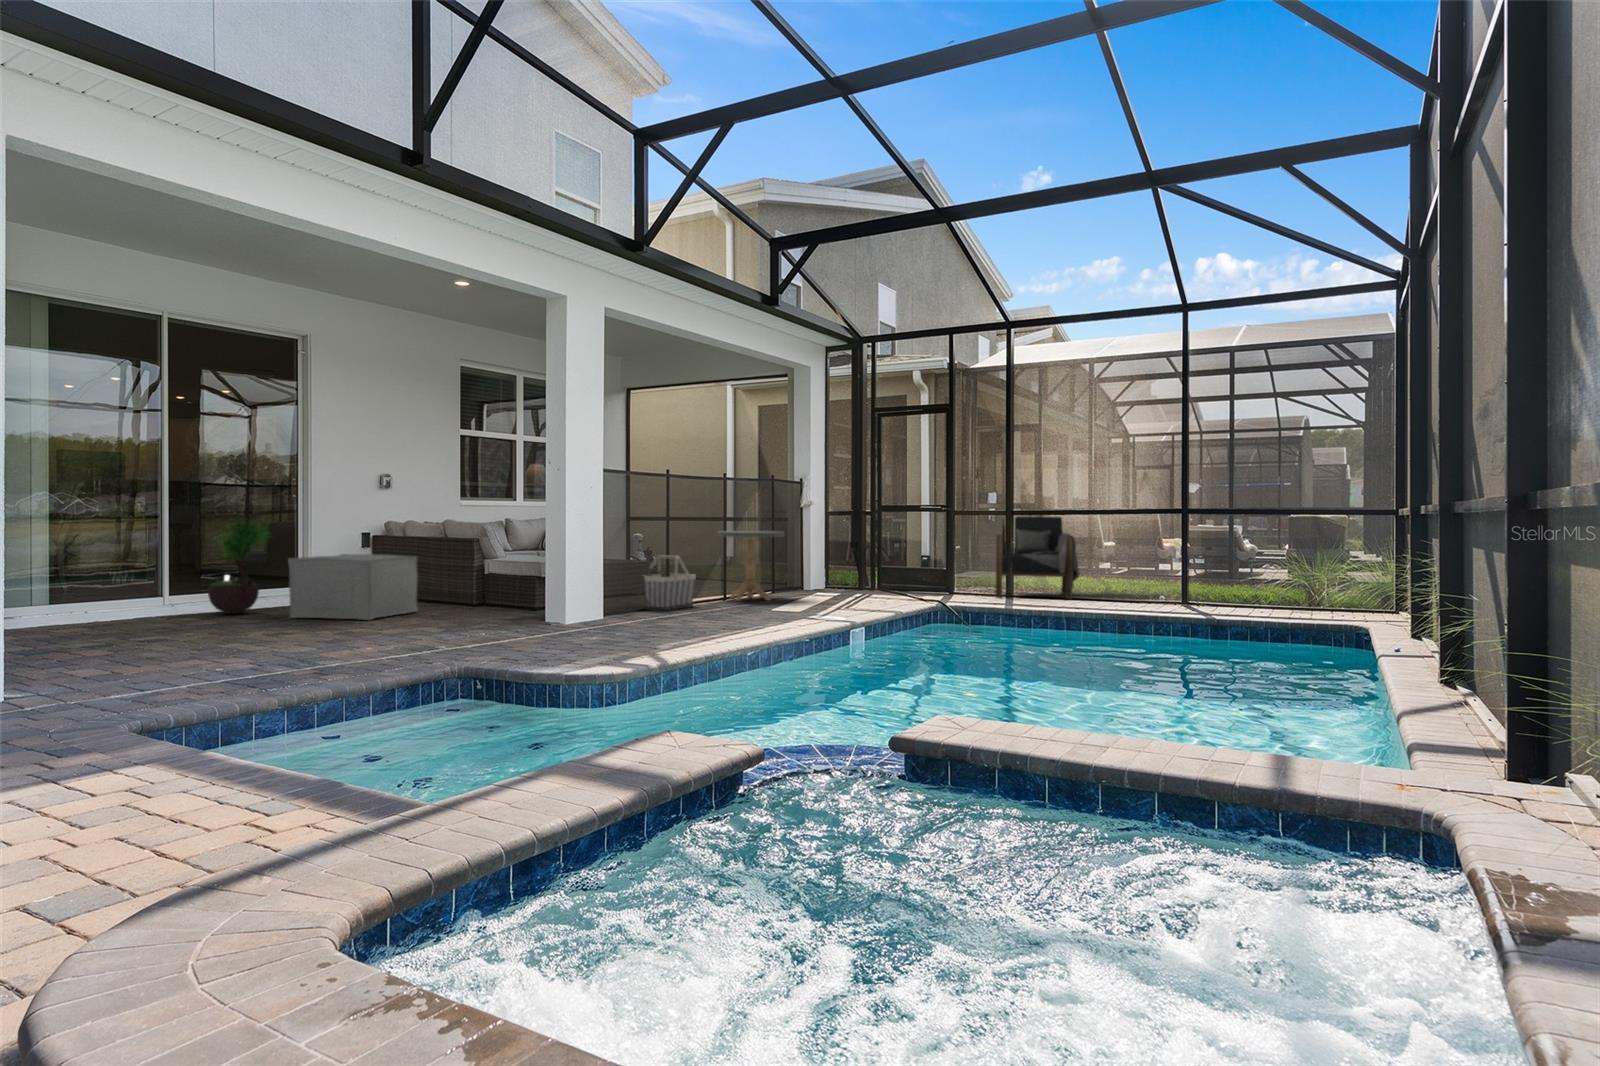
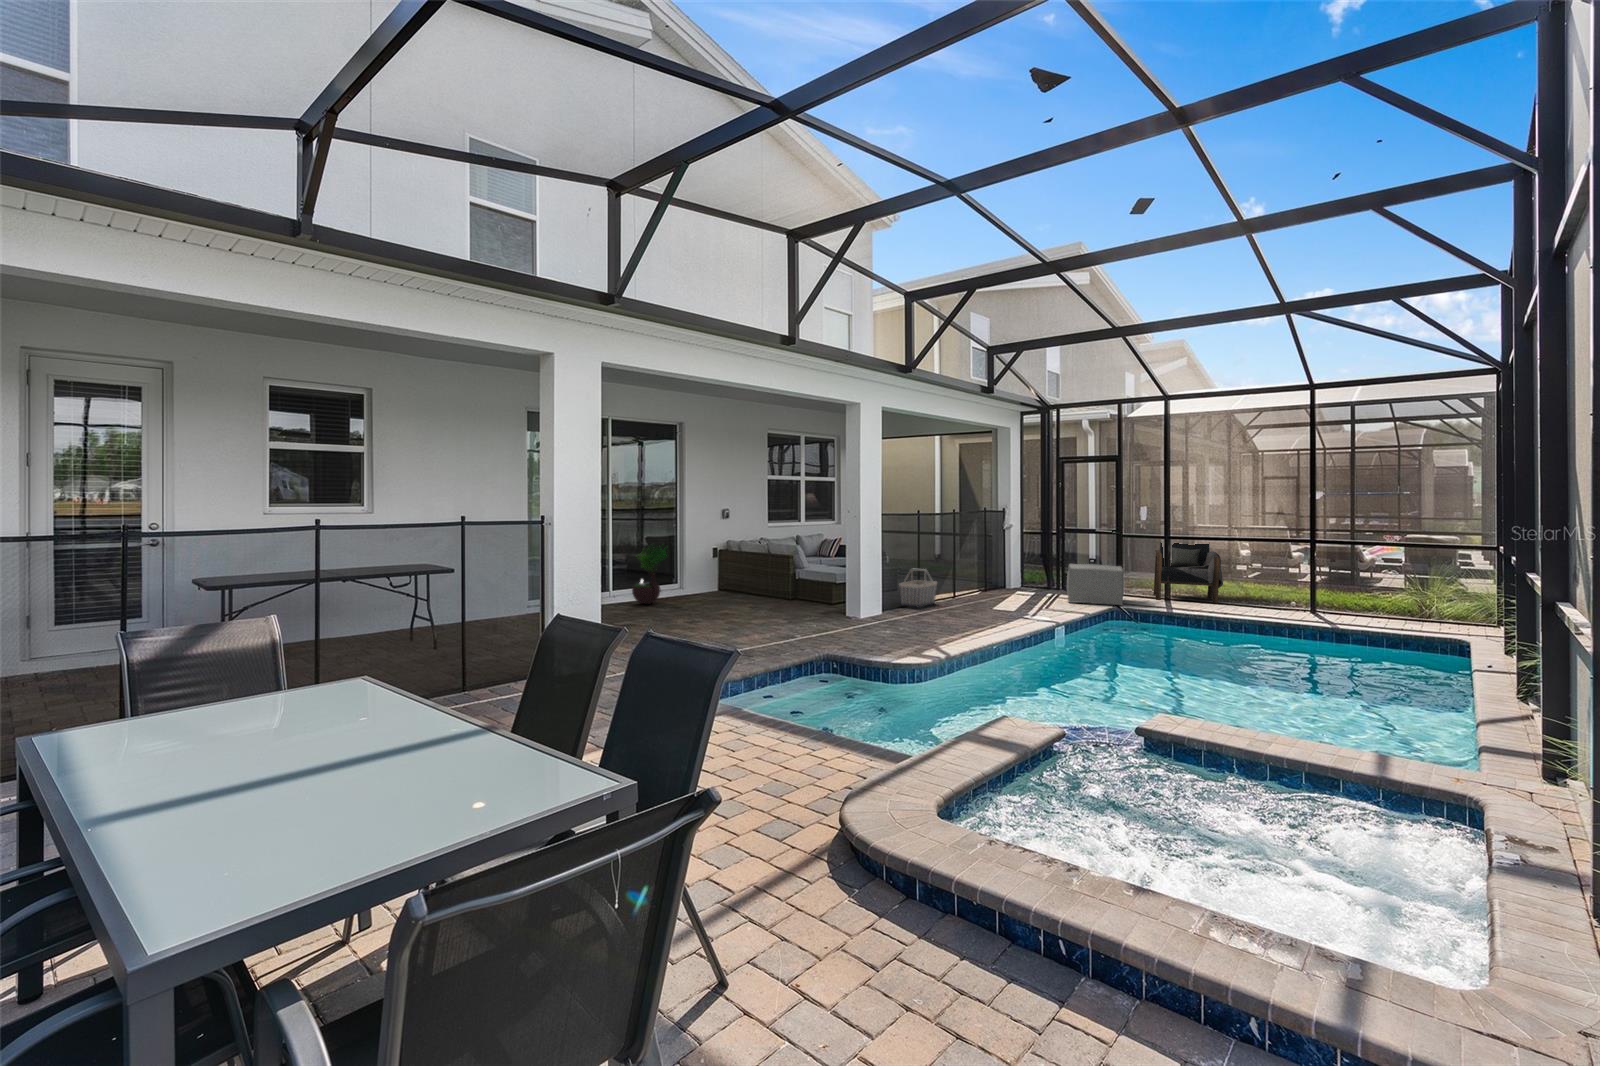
side table: present [718,531,784,601] -> none [948,548,997,599]
ottoman: present [288,554,418,620] -> present [1067,564,1124,605]

